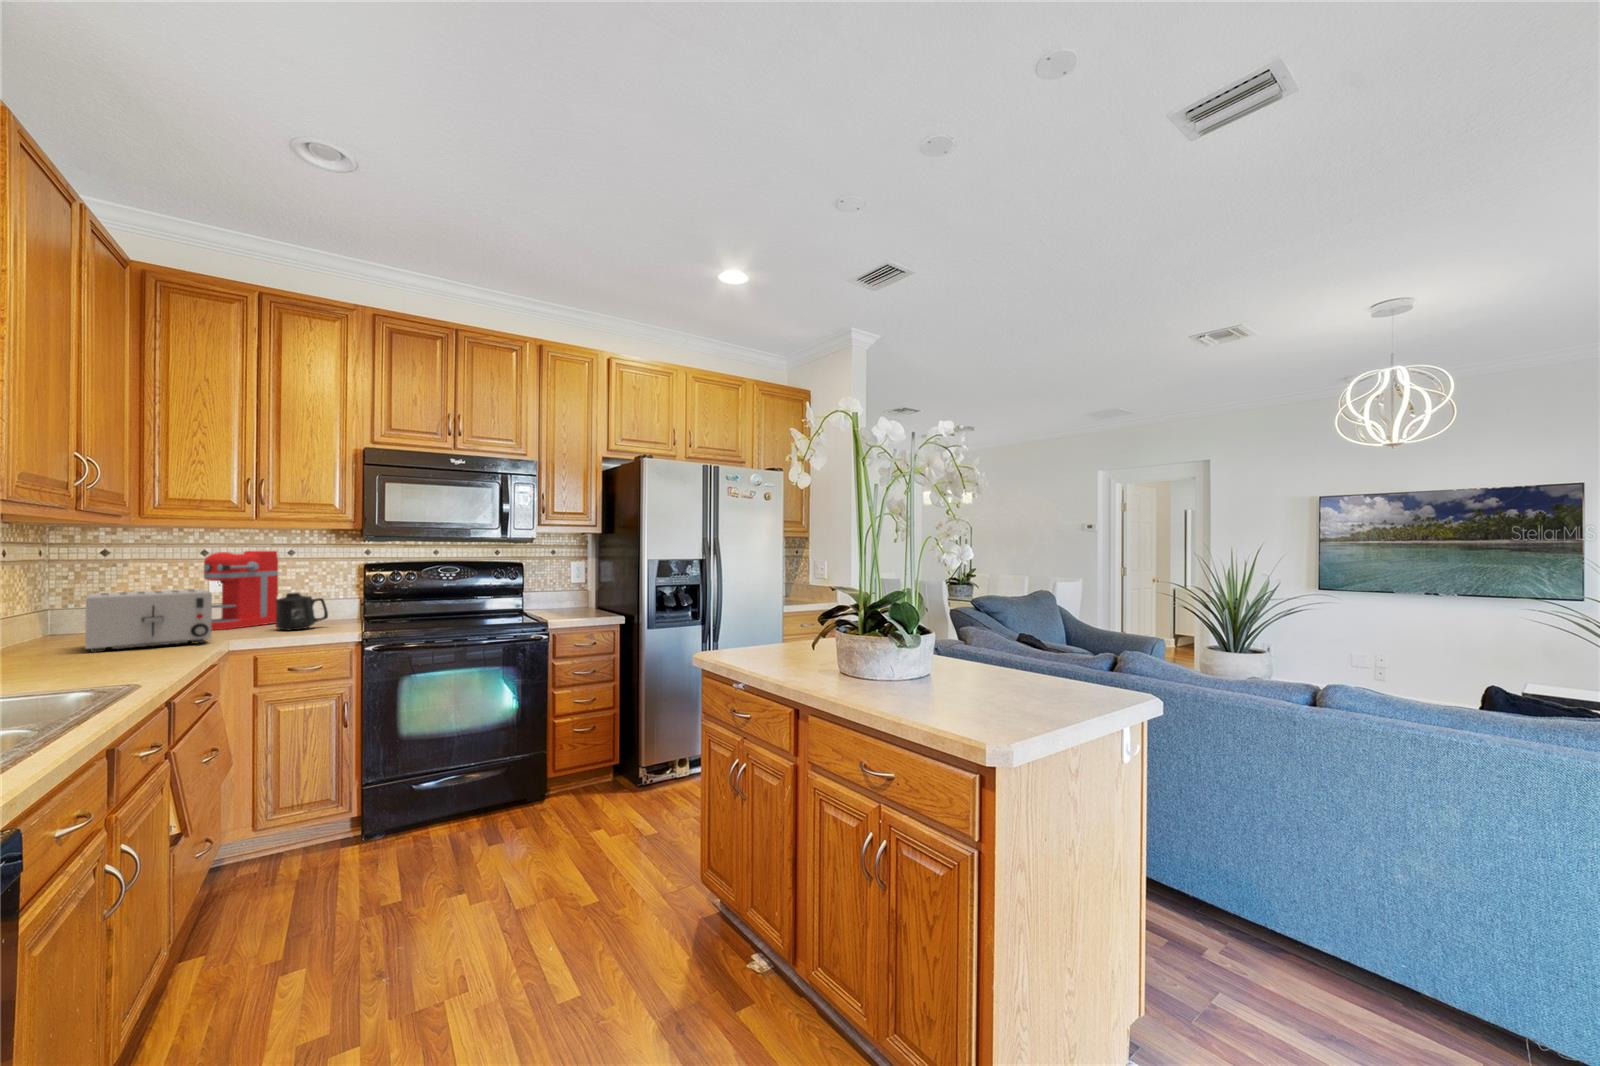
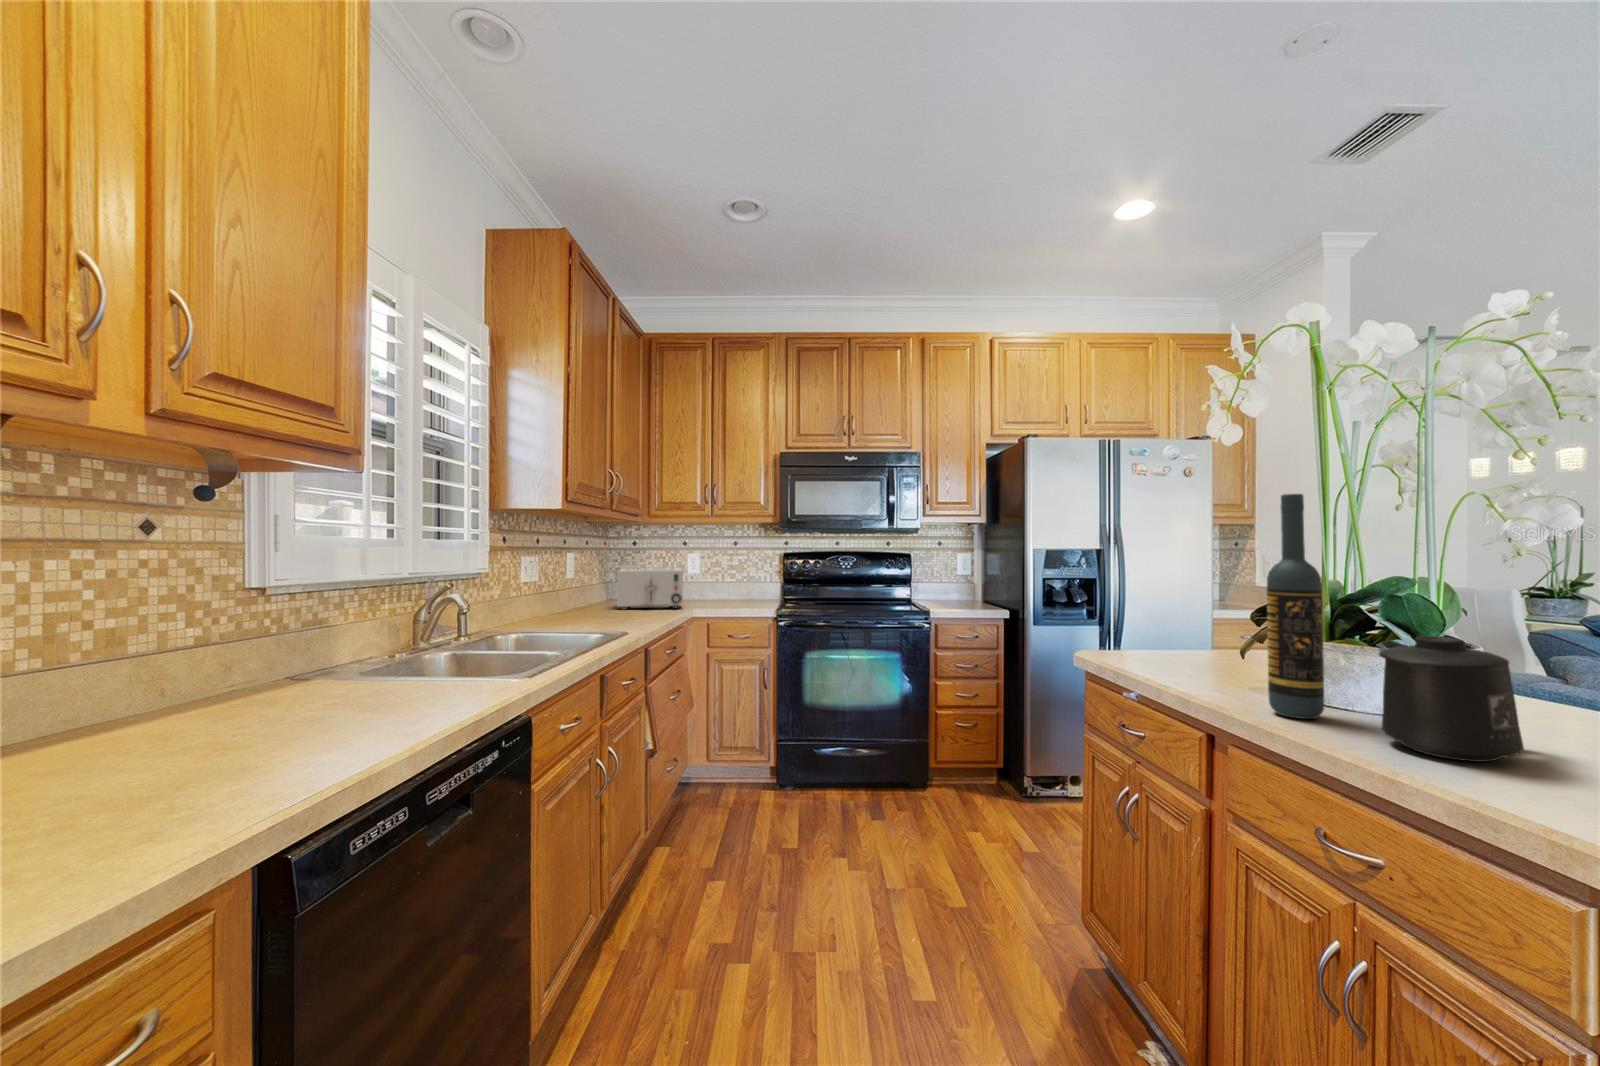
wine bottle: none [832,540,861,690] -> present [1267,494,1324,719]
coffee maker: present [204,551,278,630] -> none [682,542,732,601]
mug: present [275,592,328,630] -> present [1379,636,1524,762]

